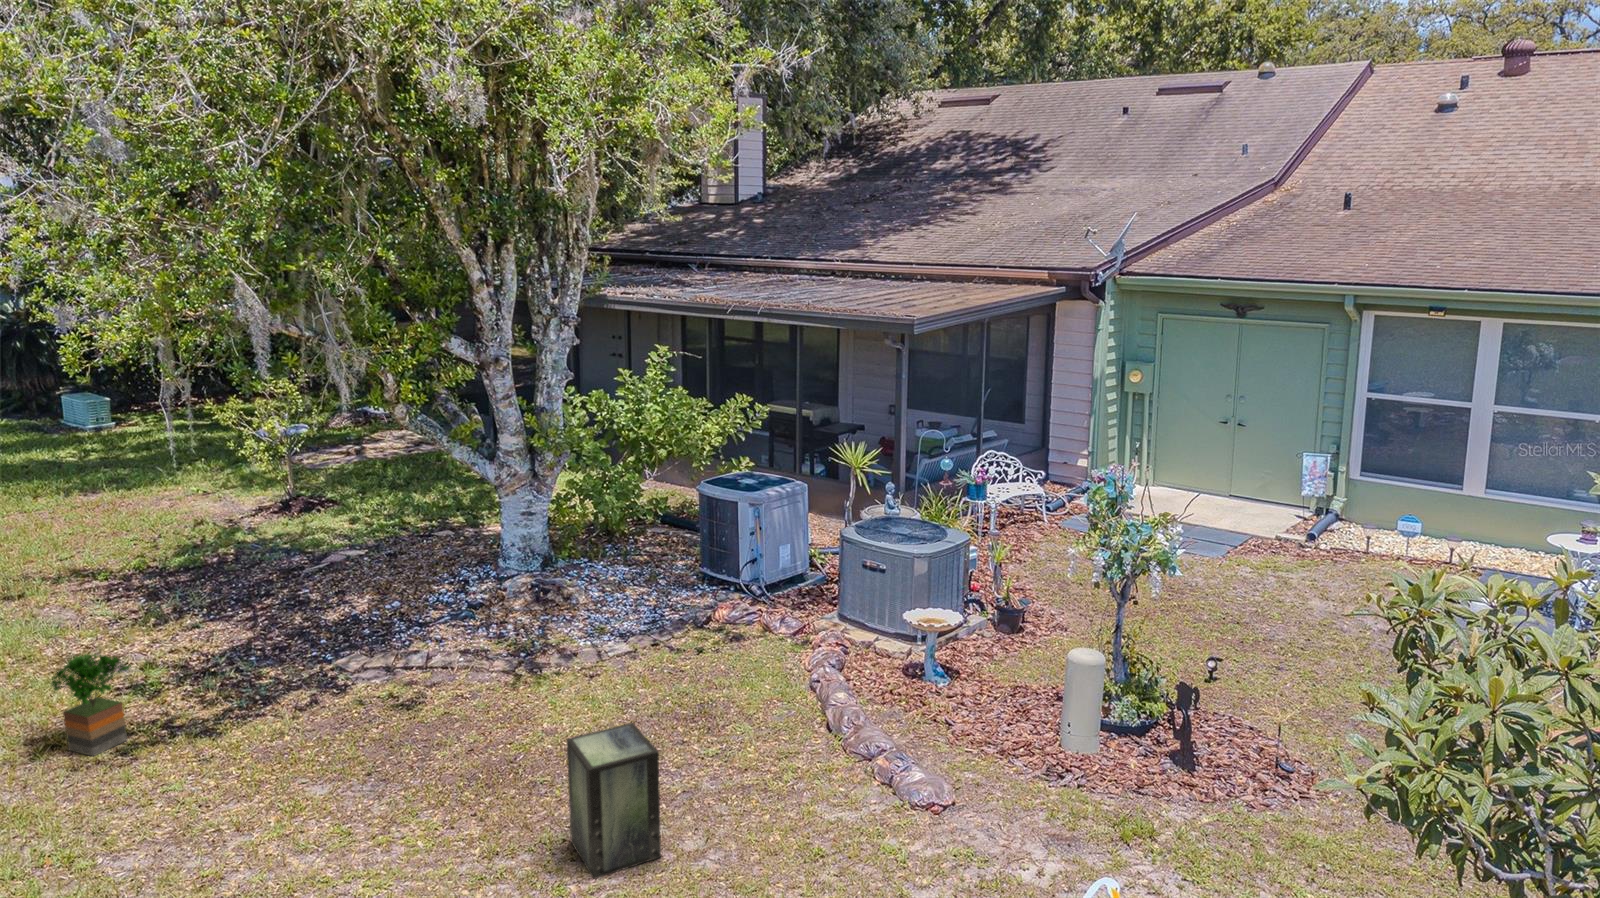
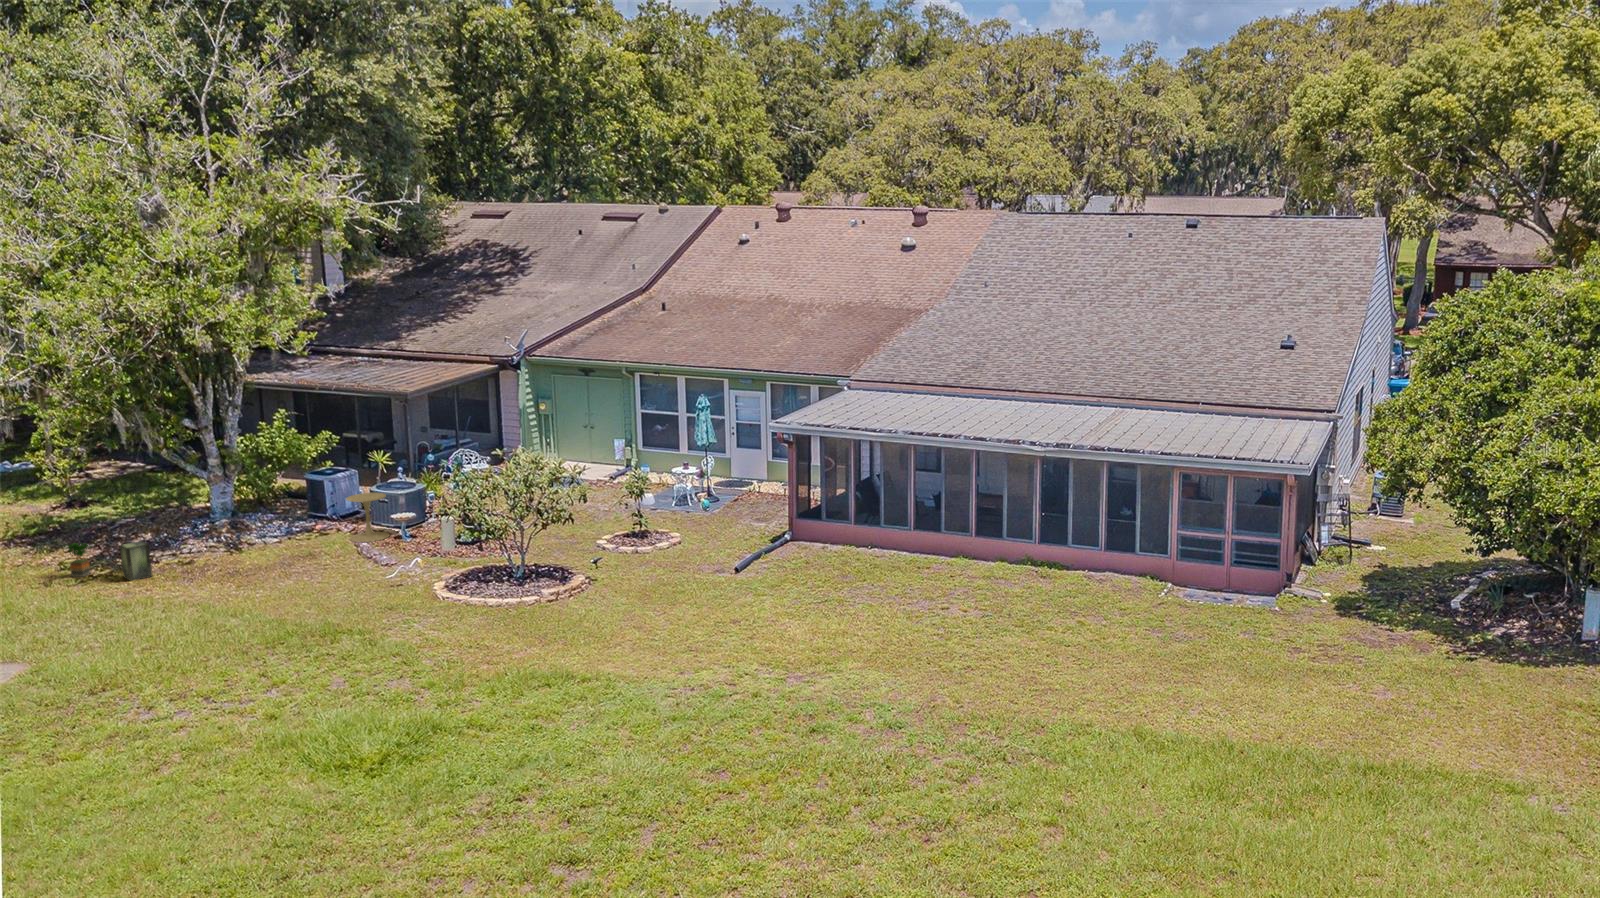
pedestal table: none [801,554,904,696] -> present [346,493,389,542]
storage box: present [567,723,661,879] -> present [119,541,152,581]

